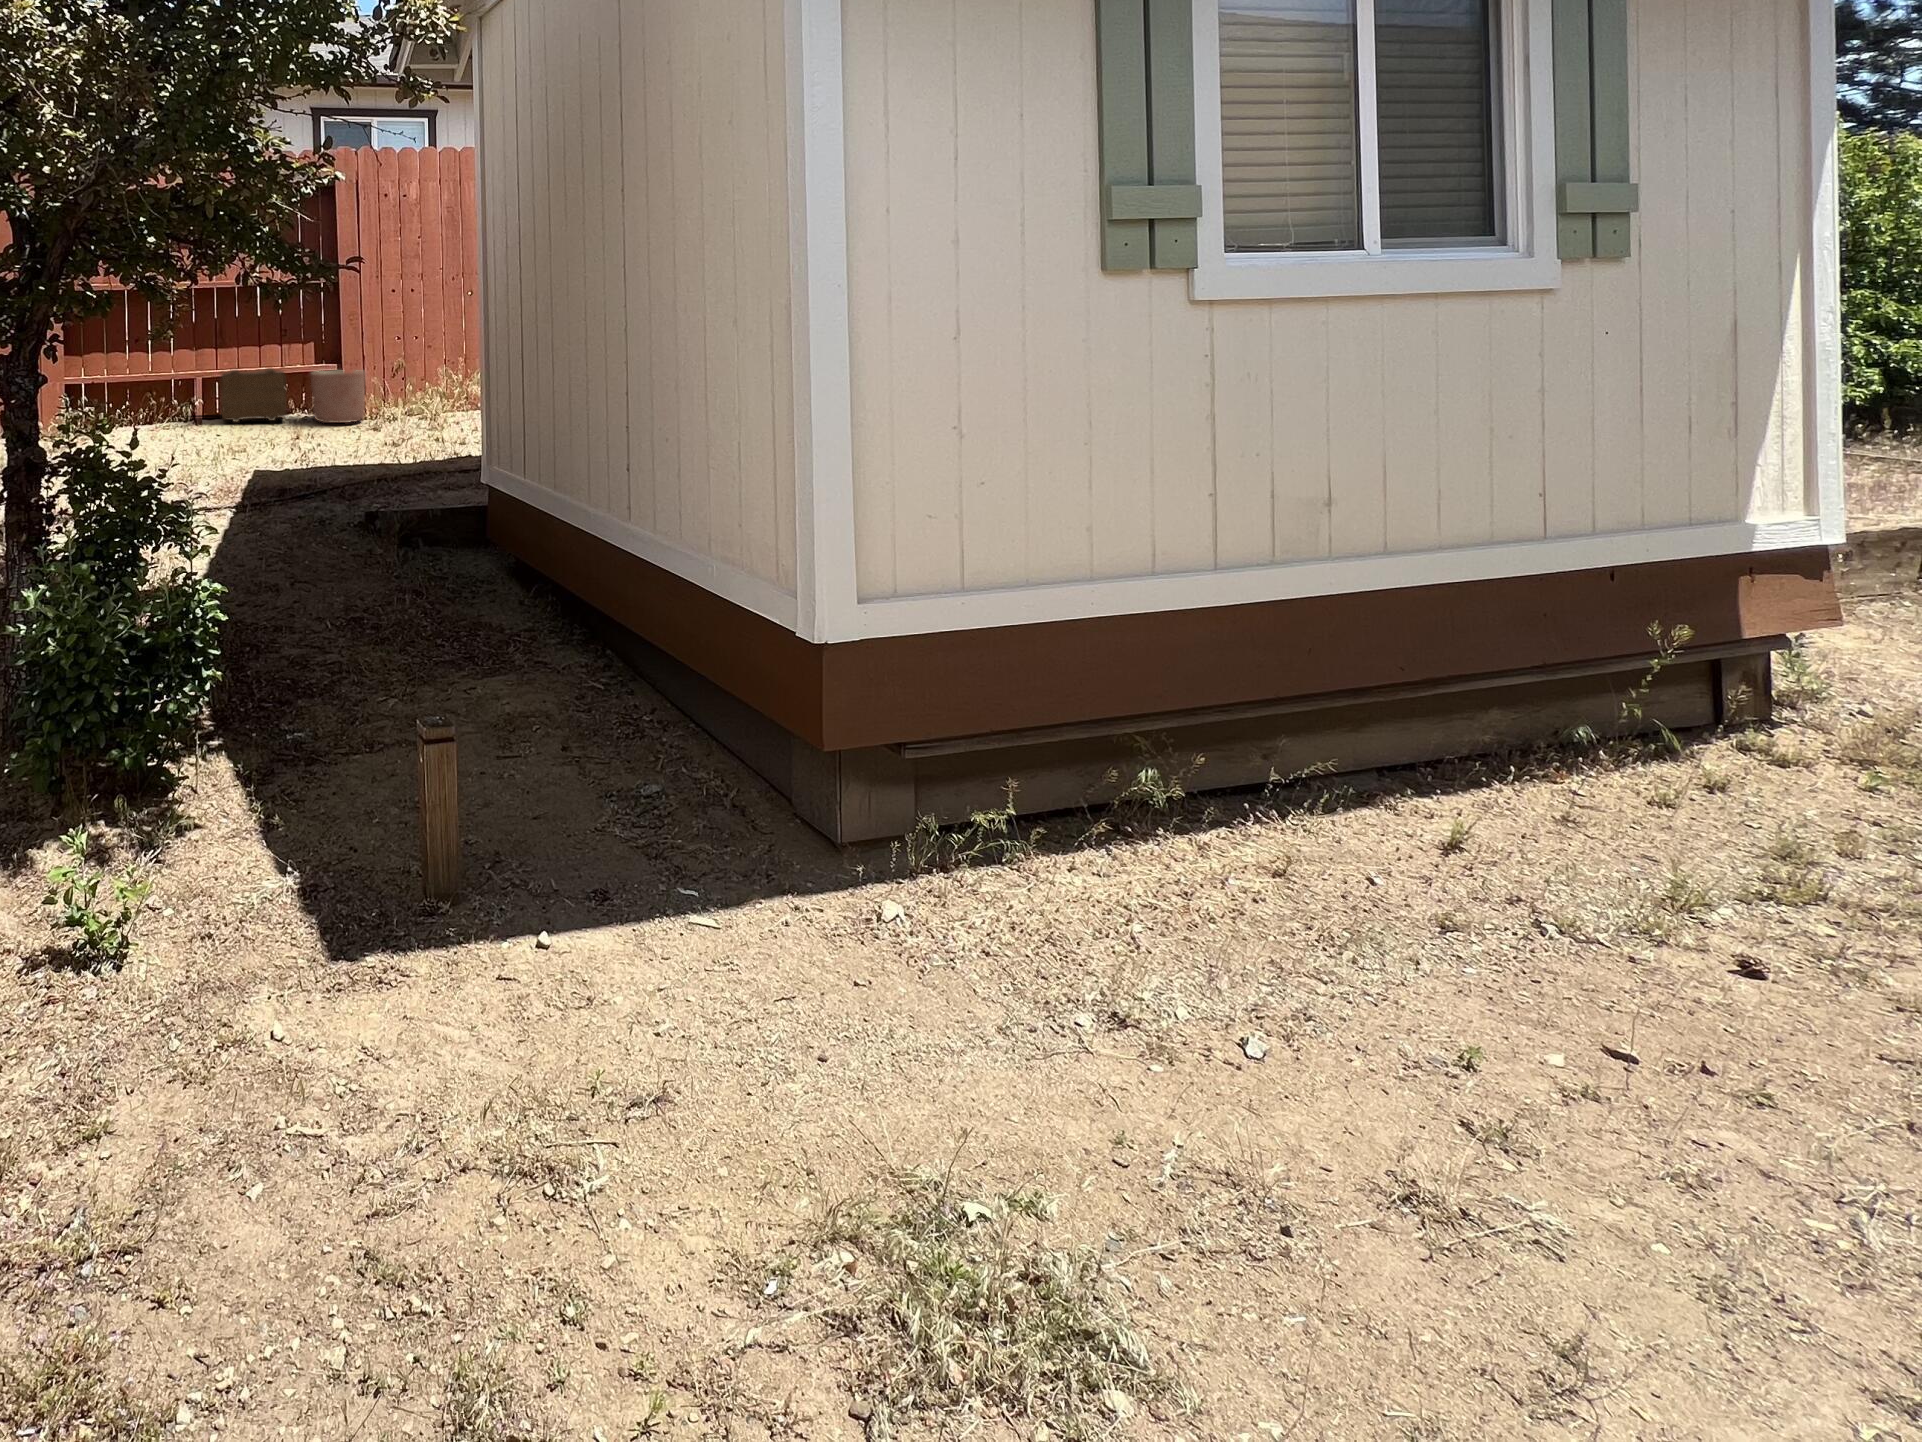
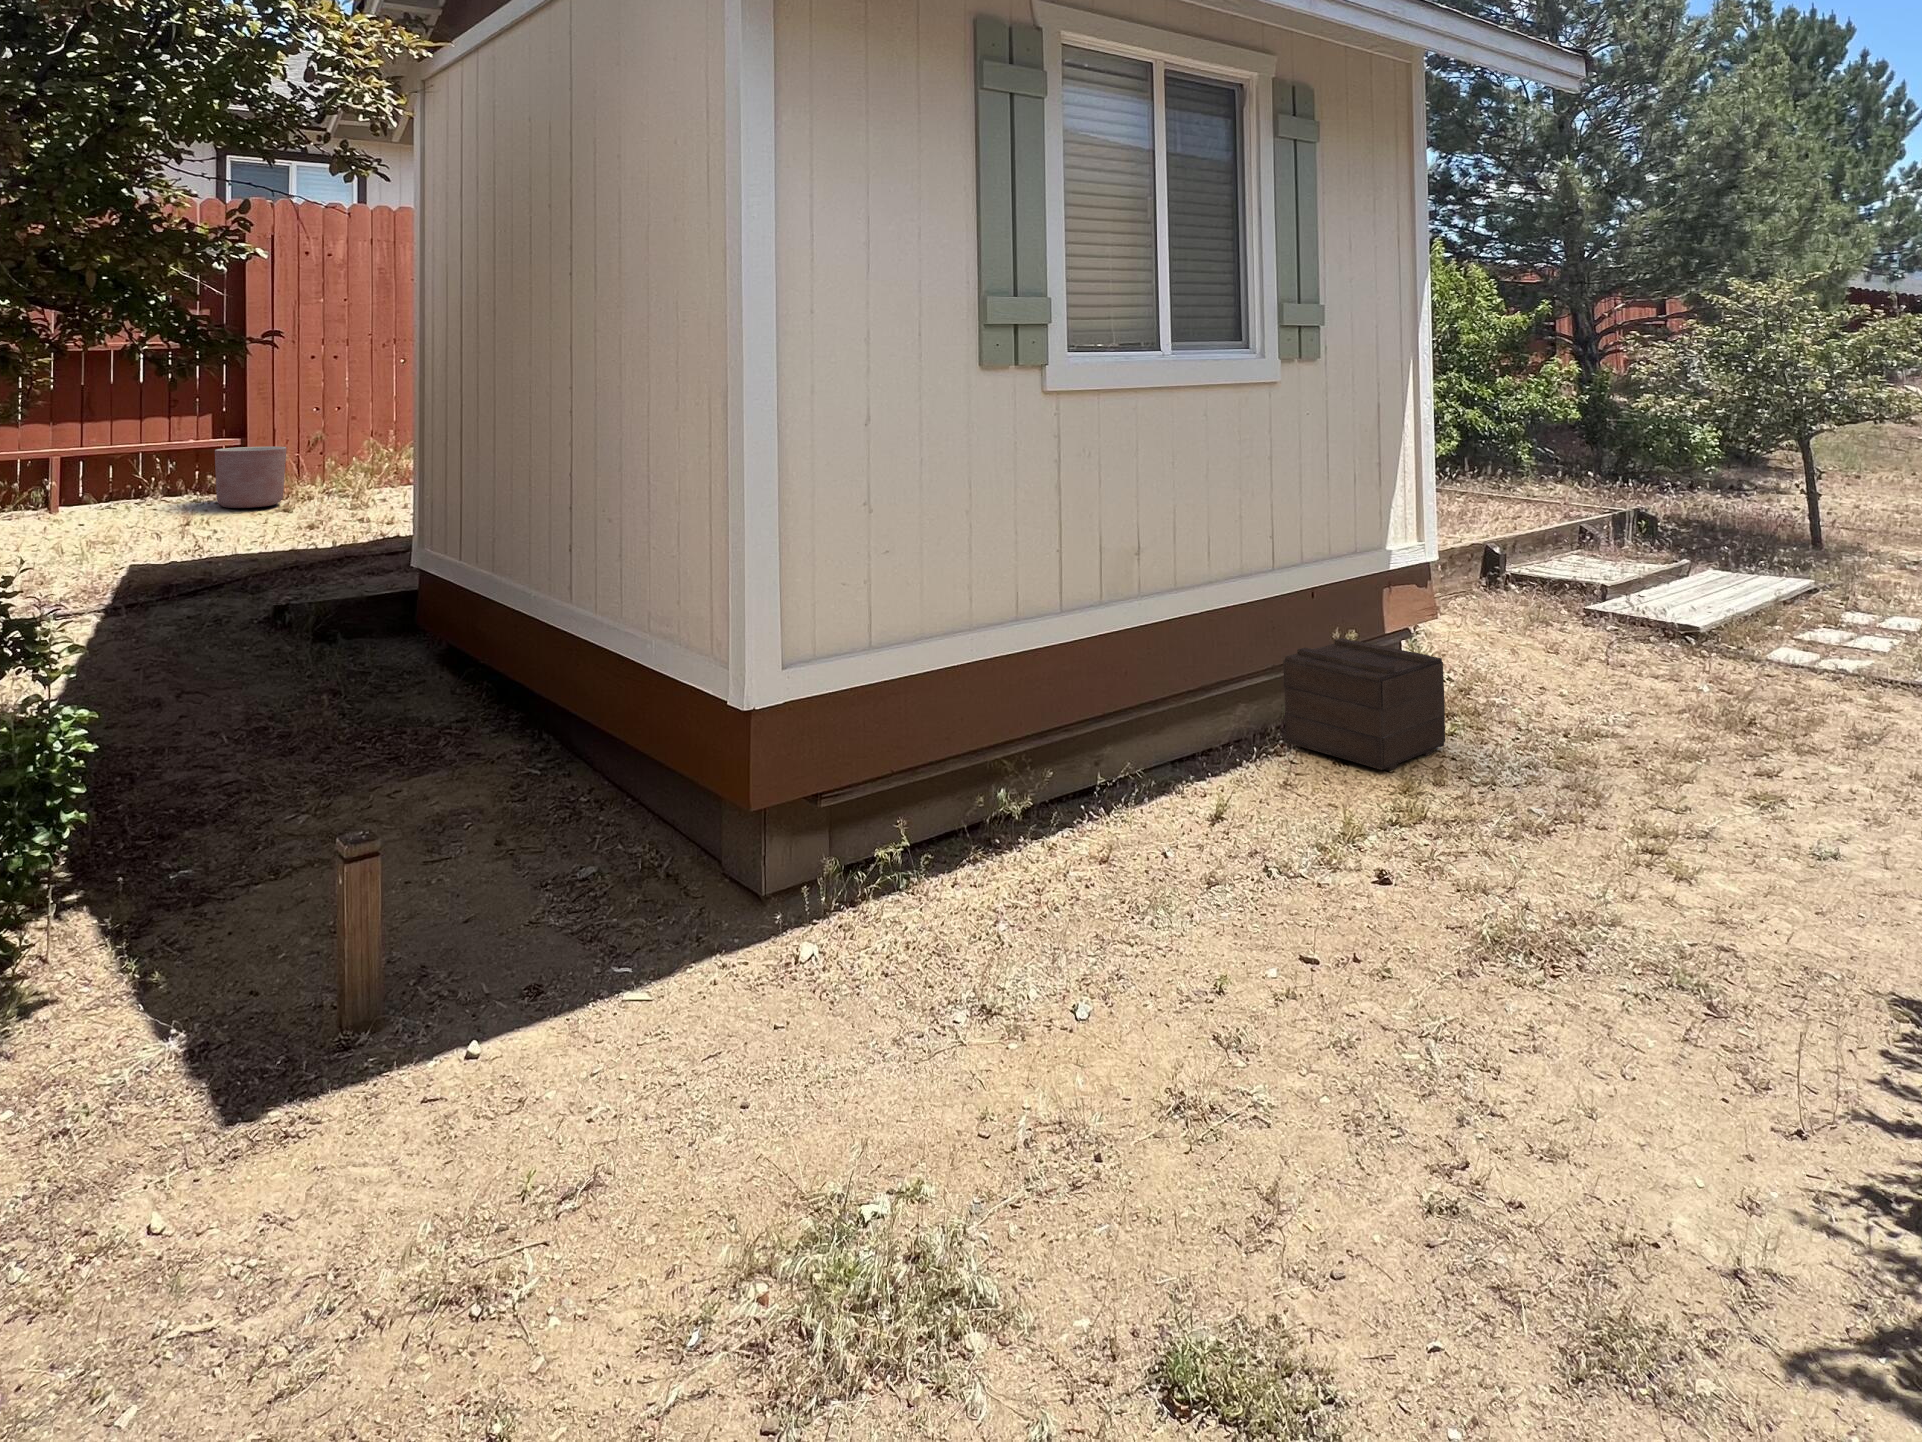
wooden crate: present [221,368,286,422] -> present [1283,638,1445,770]

